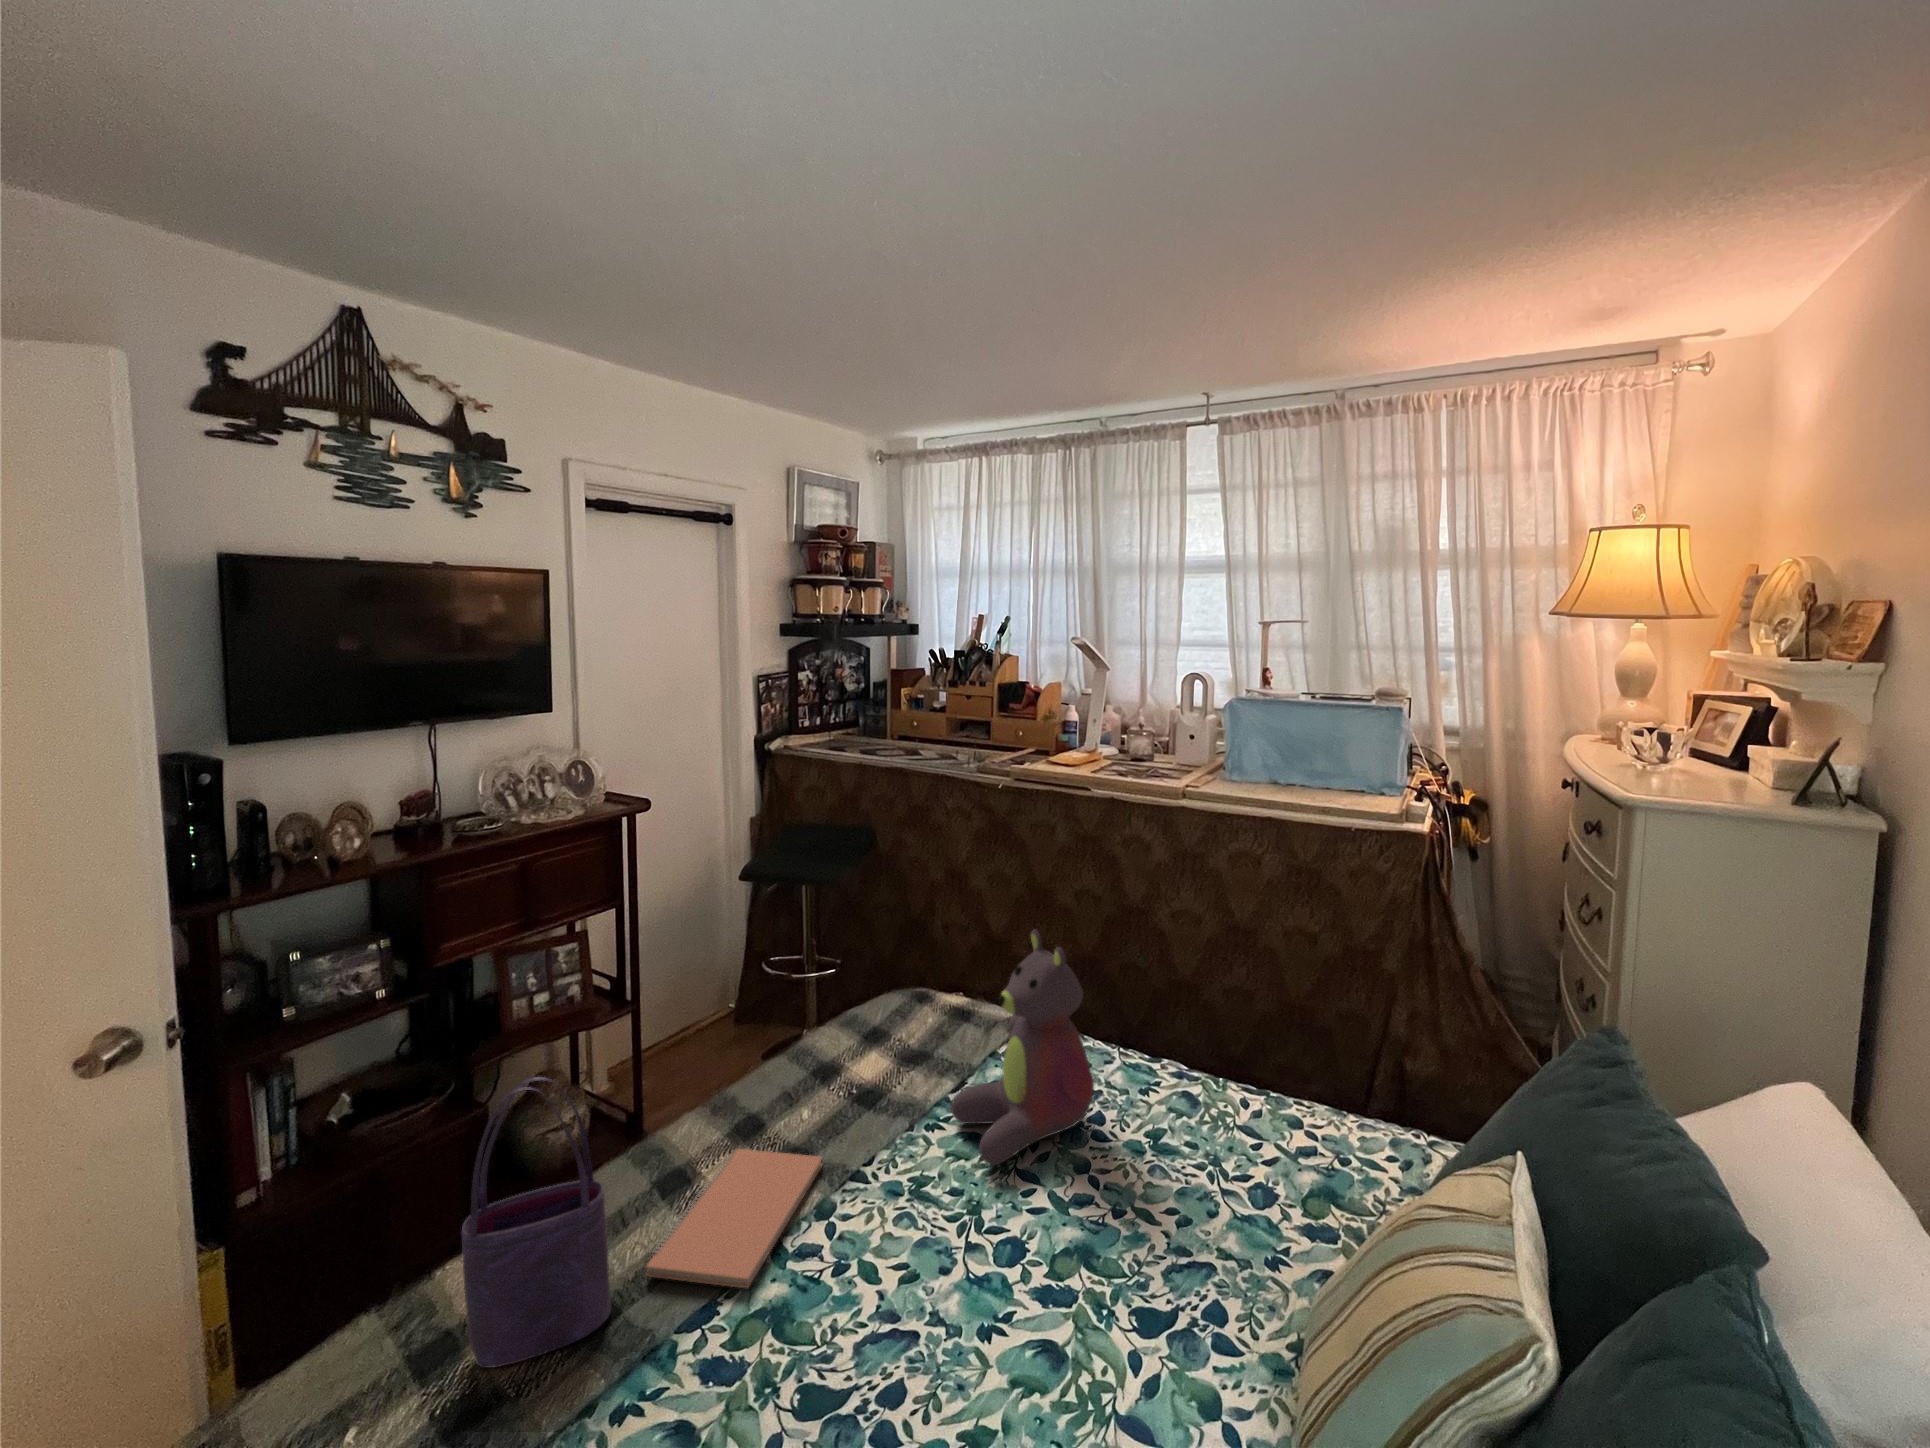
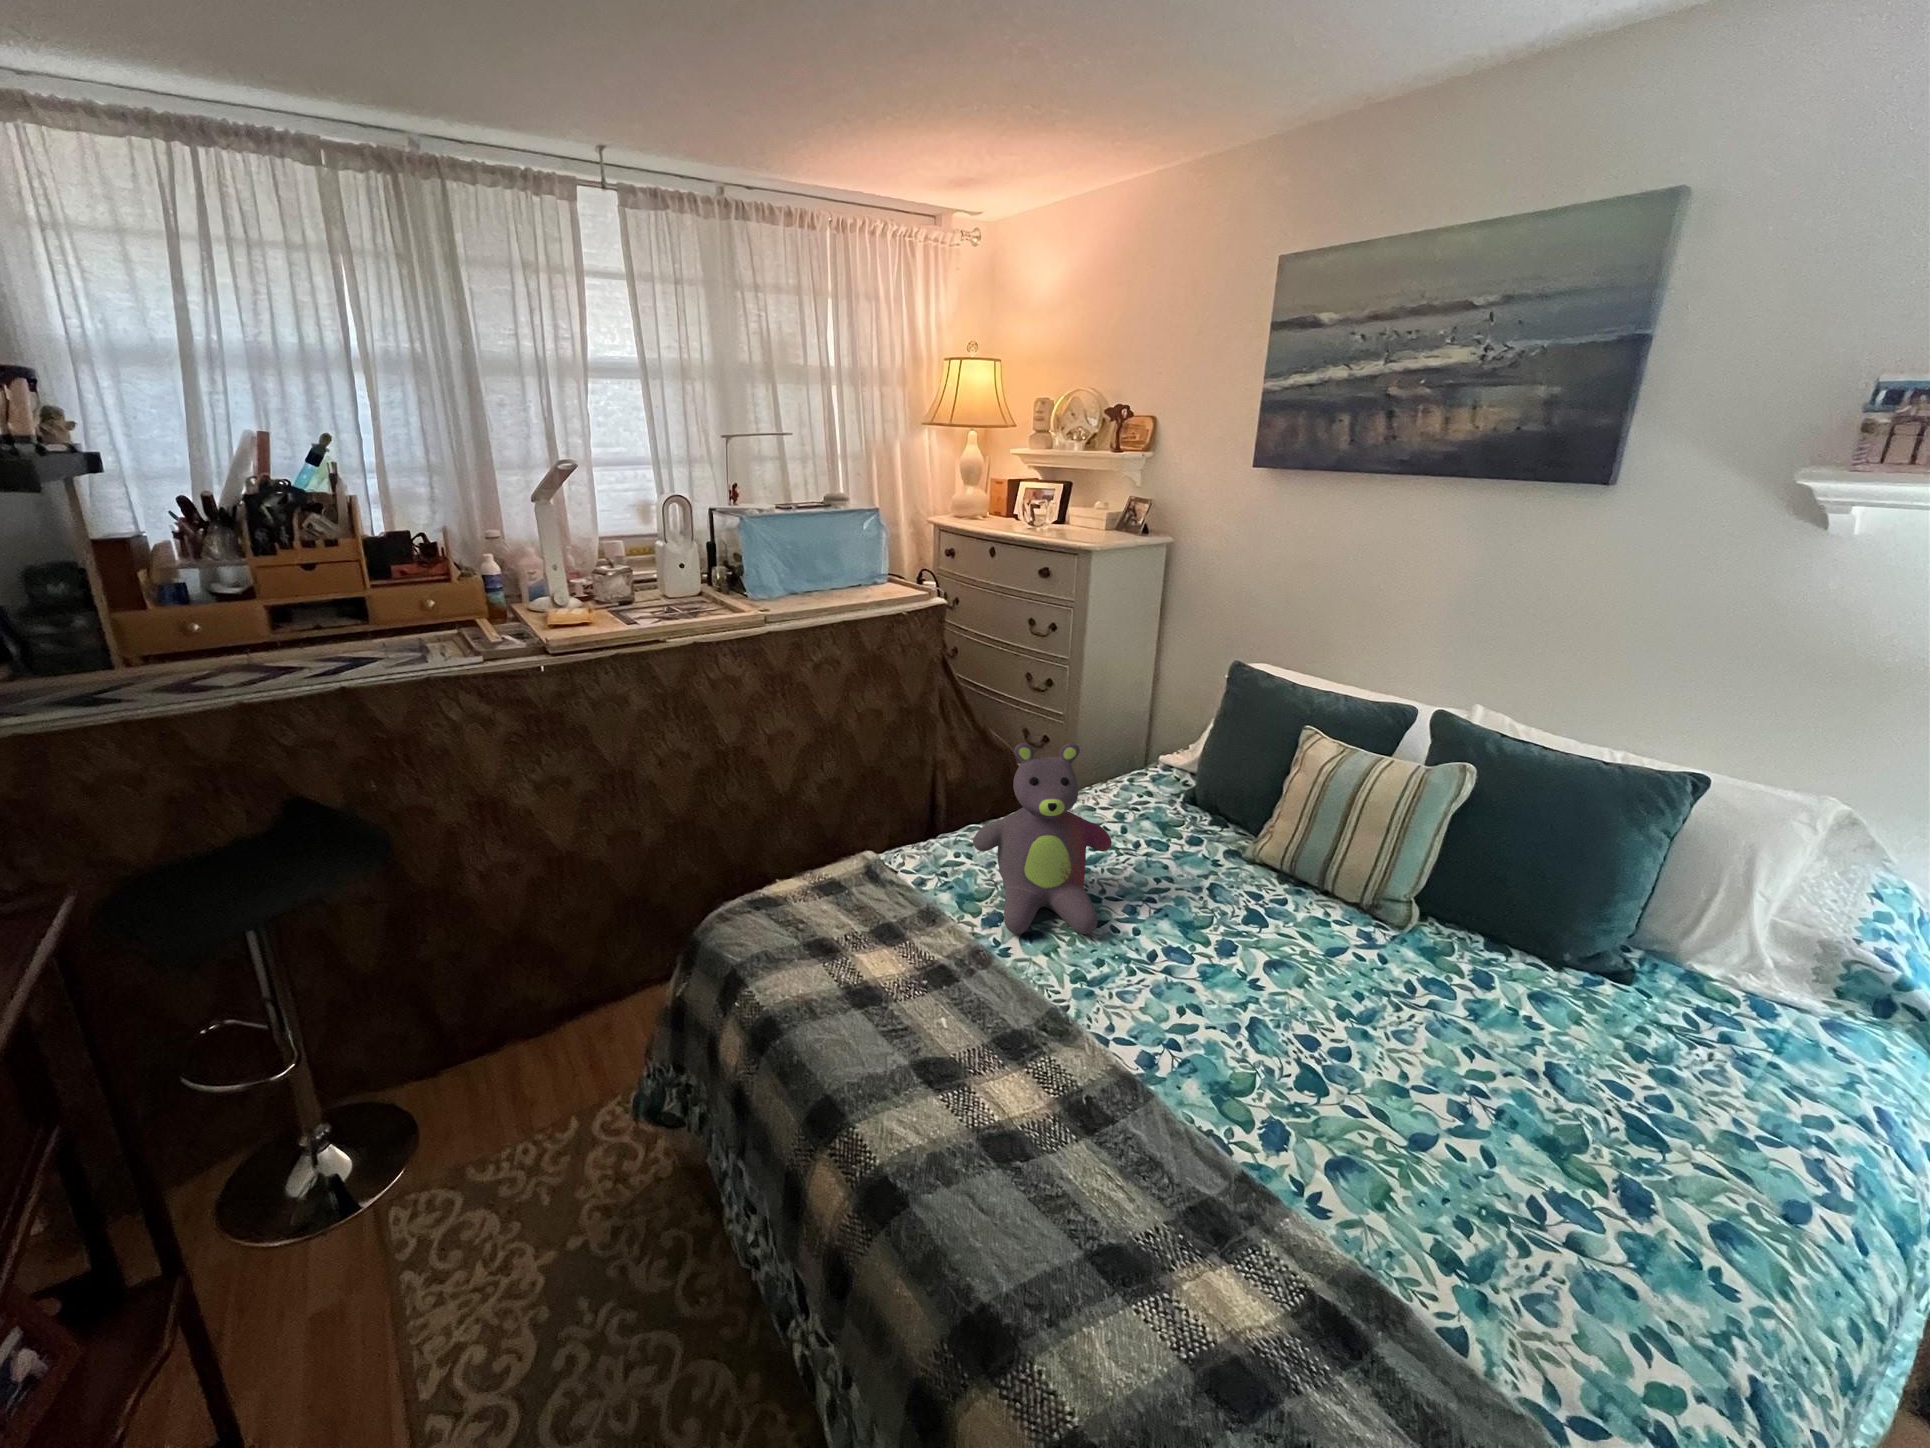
tote bag: present [461,1077,611,1368] -> none [1178,1033,1285,1345]
notebook: present [646,1149,822,1288] -> none [983,1023,1193,1180]

